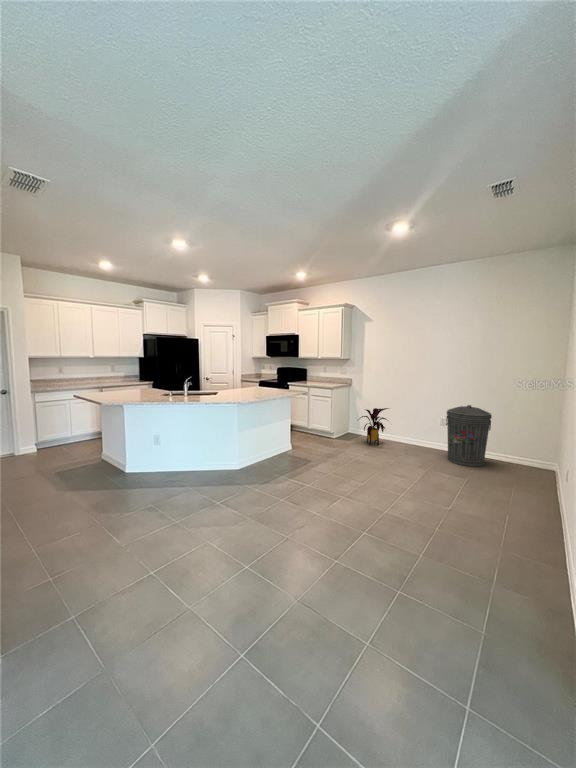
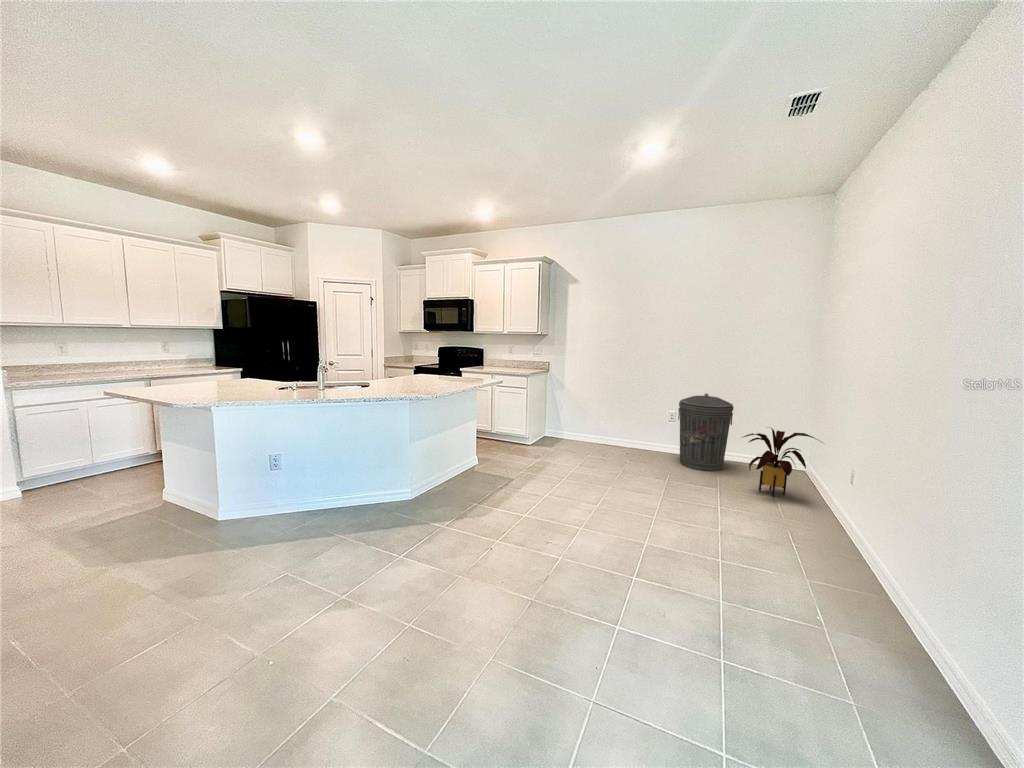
house plant: present [360,408,388,445] -> present [744,428,823,497]

